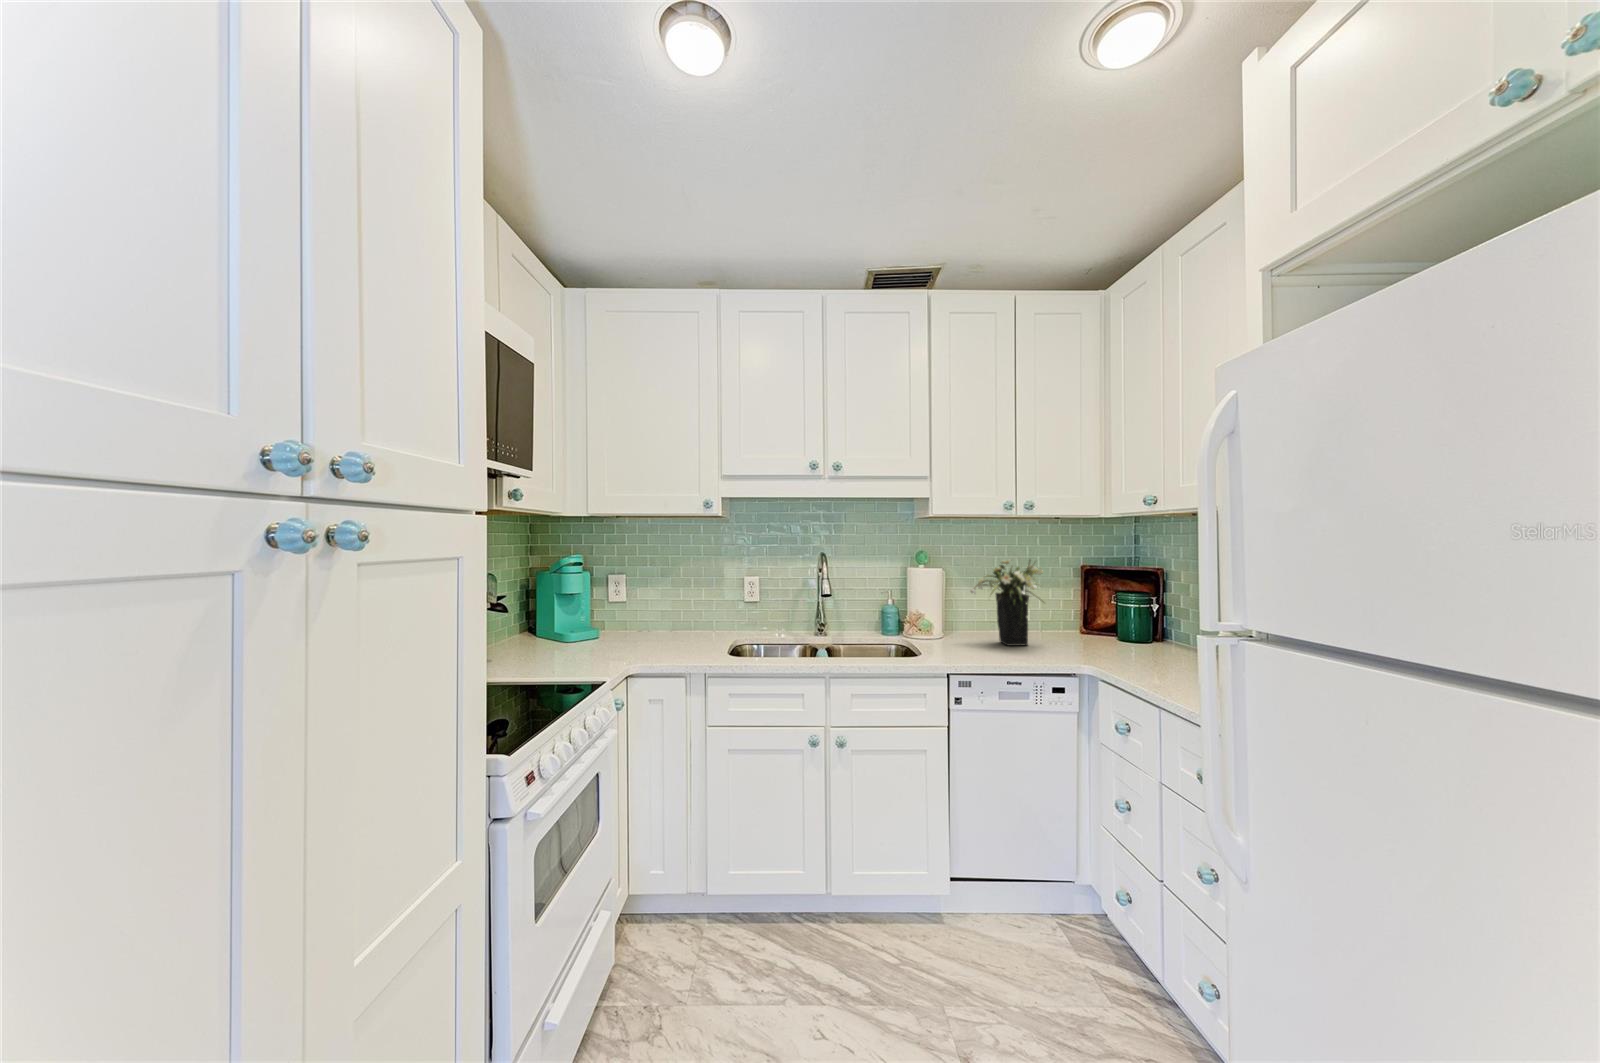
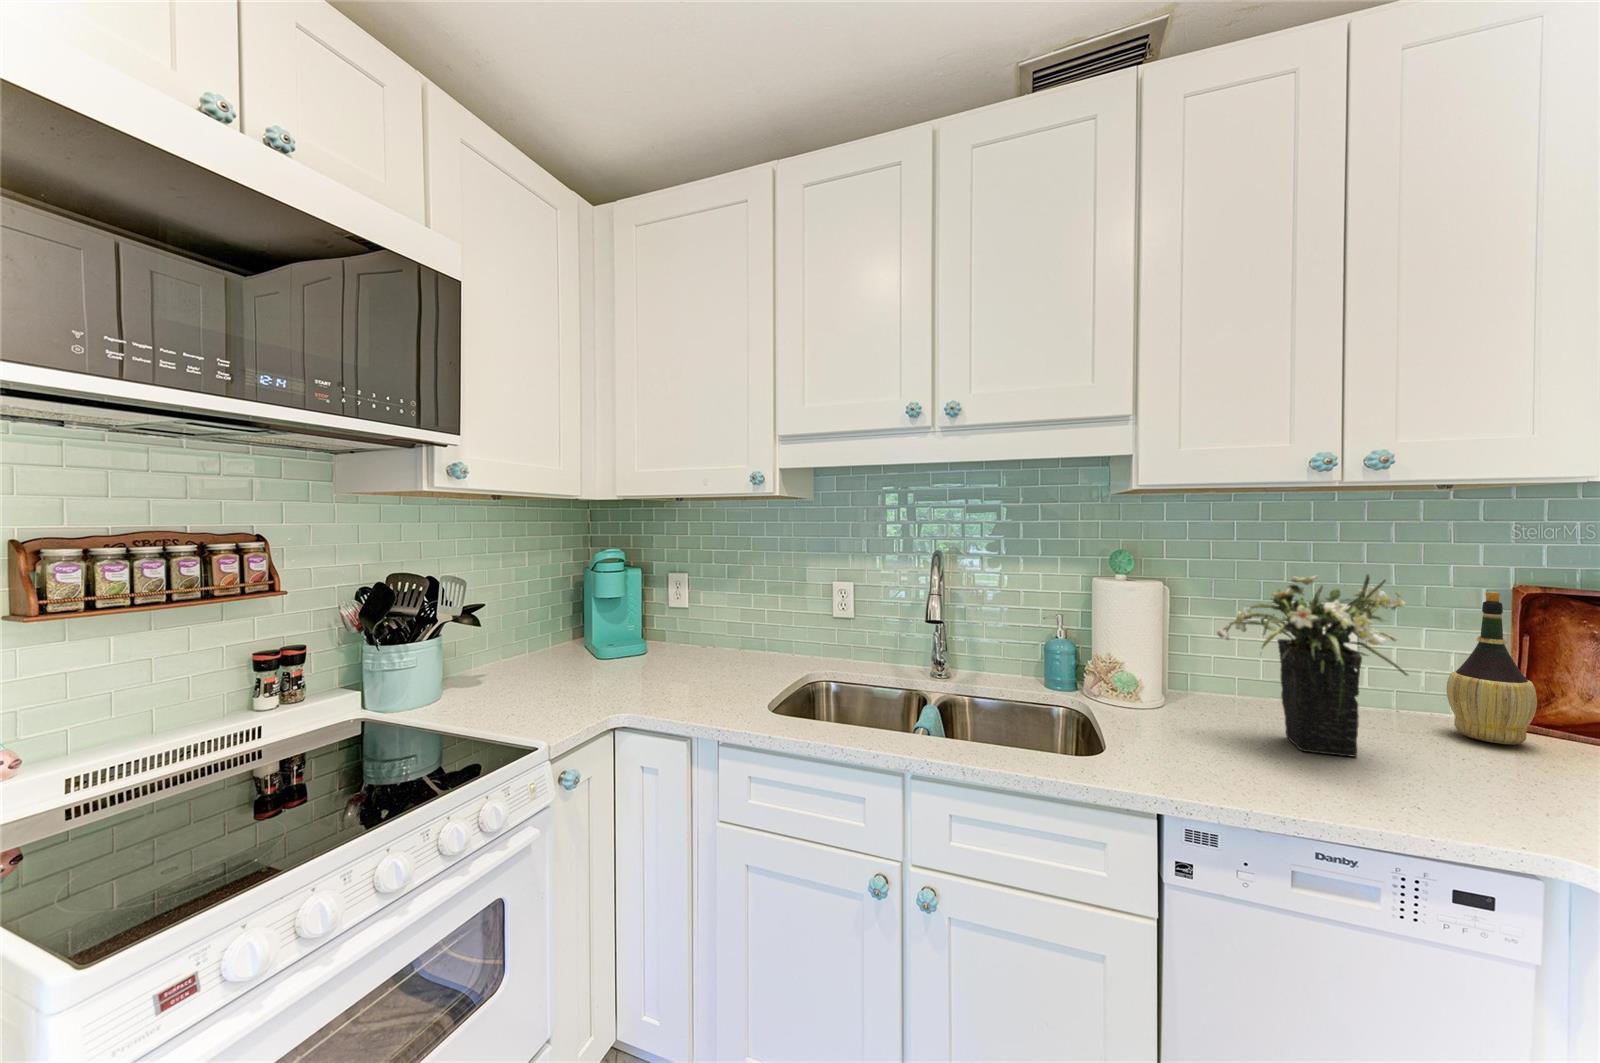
wine bottle: none [1060,567,1090,636] -> present [1446,592,1537,744]

